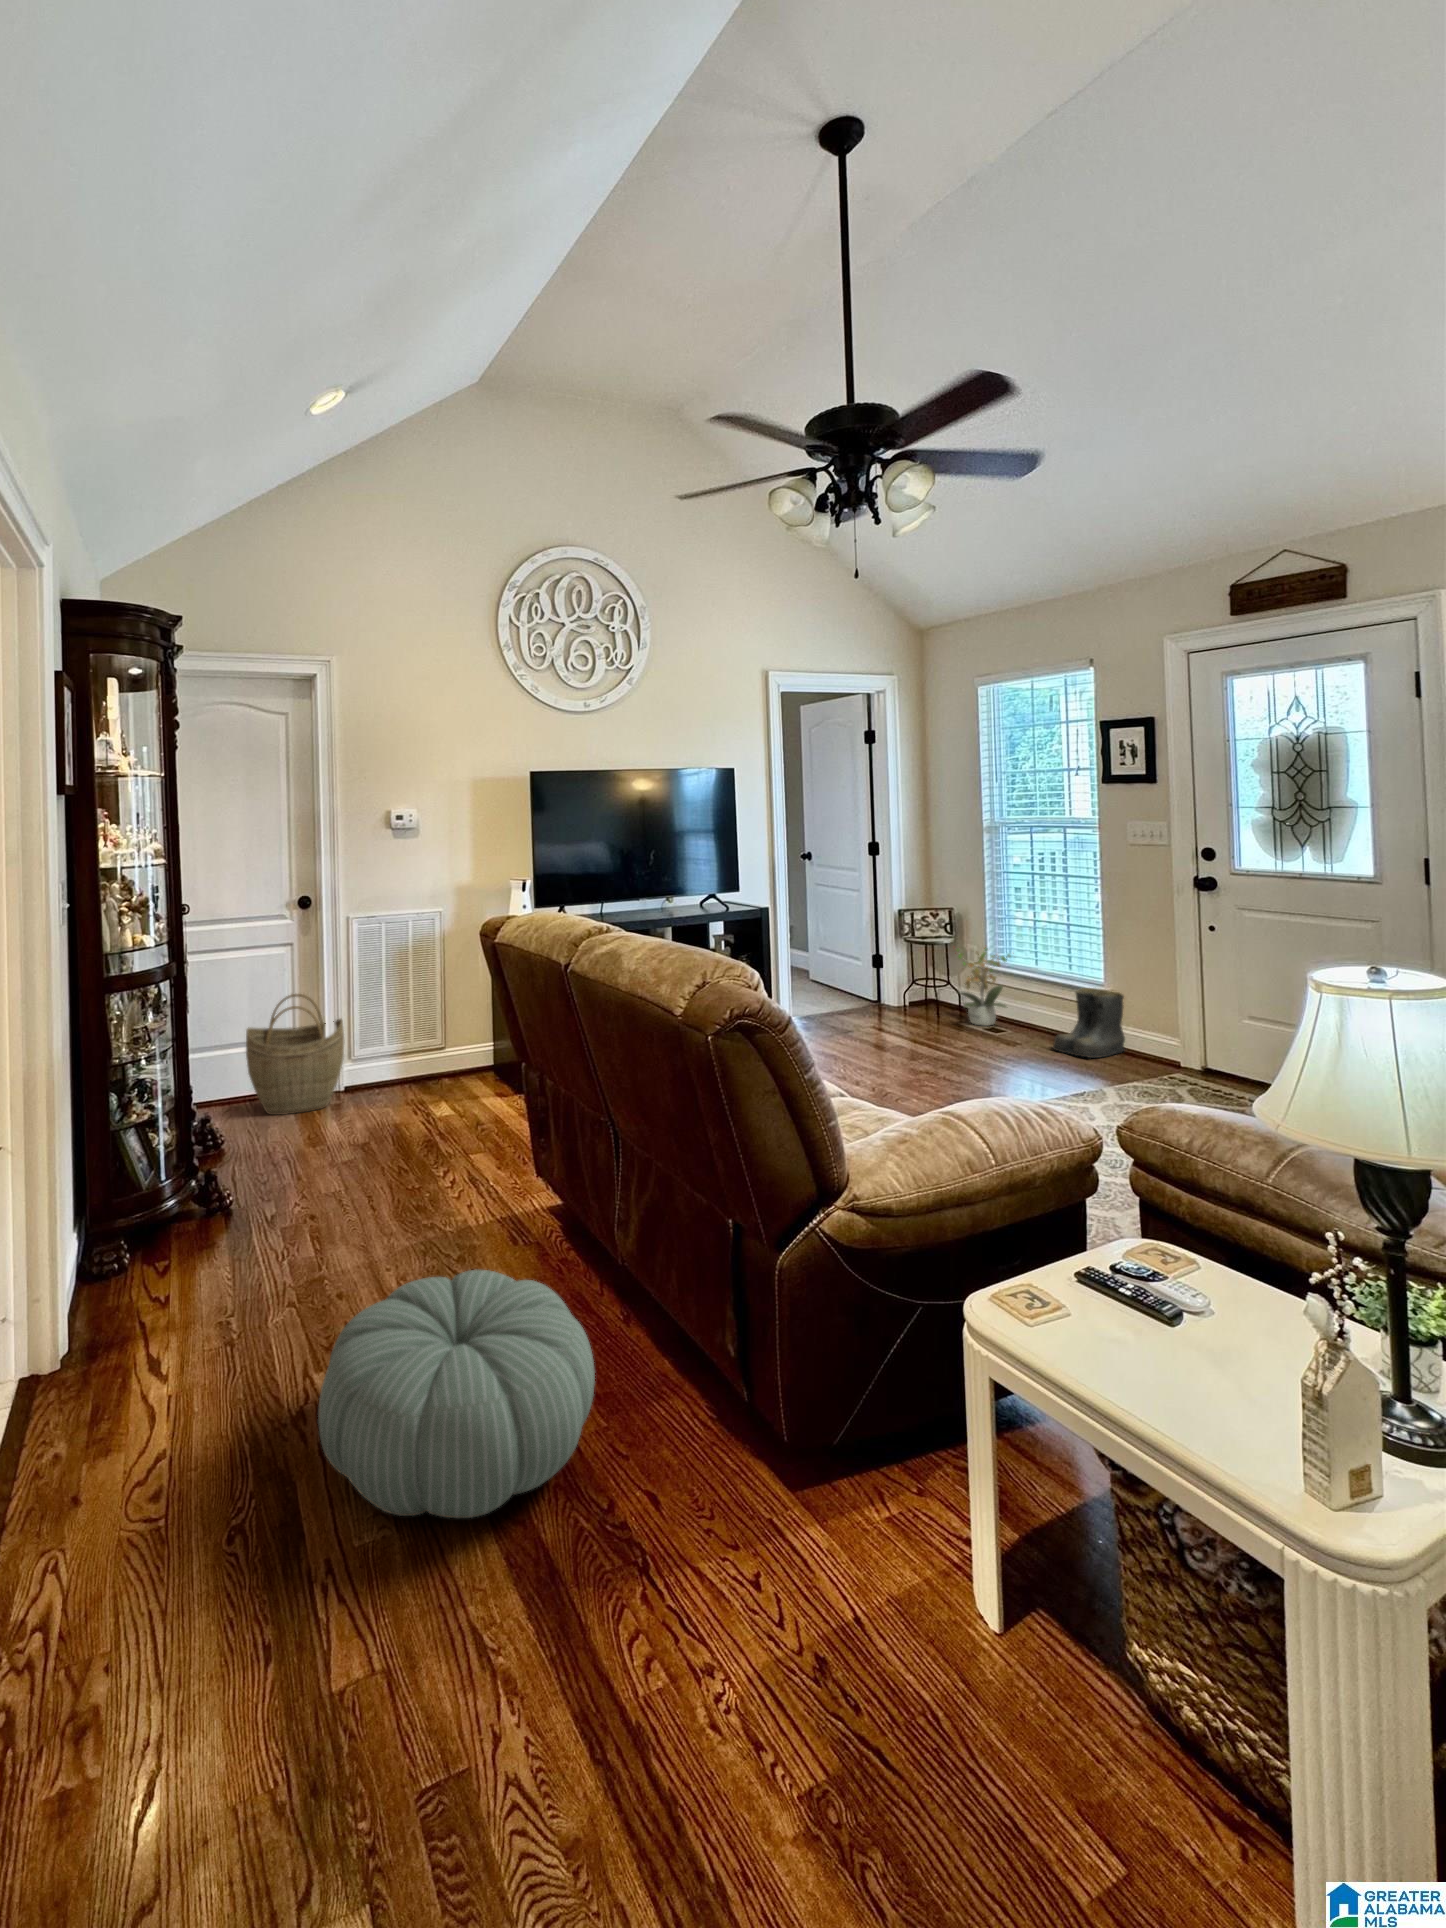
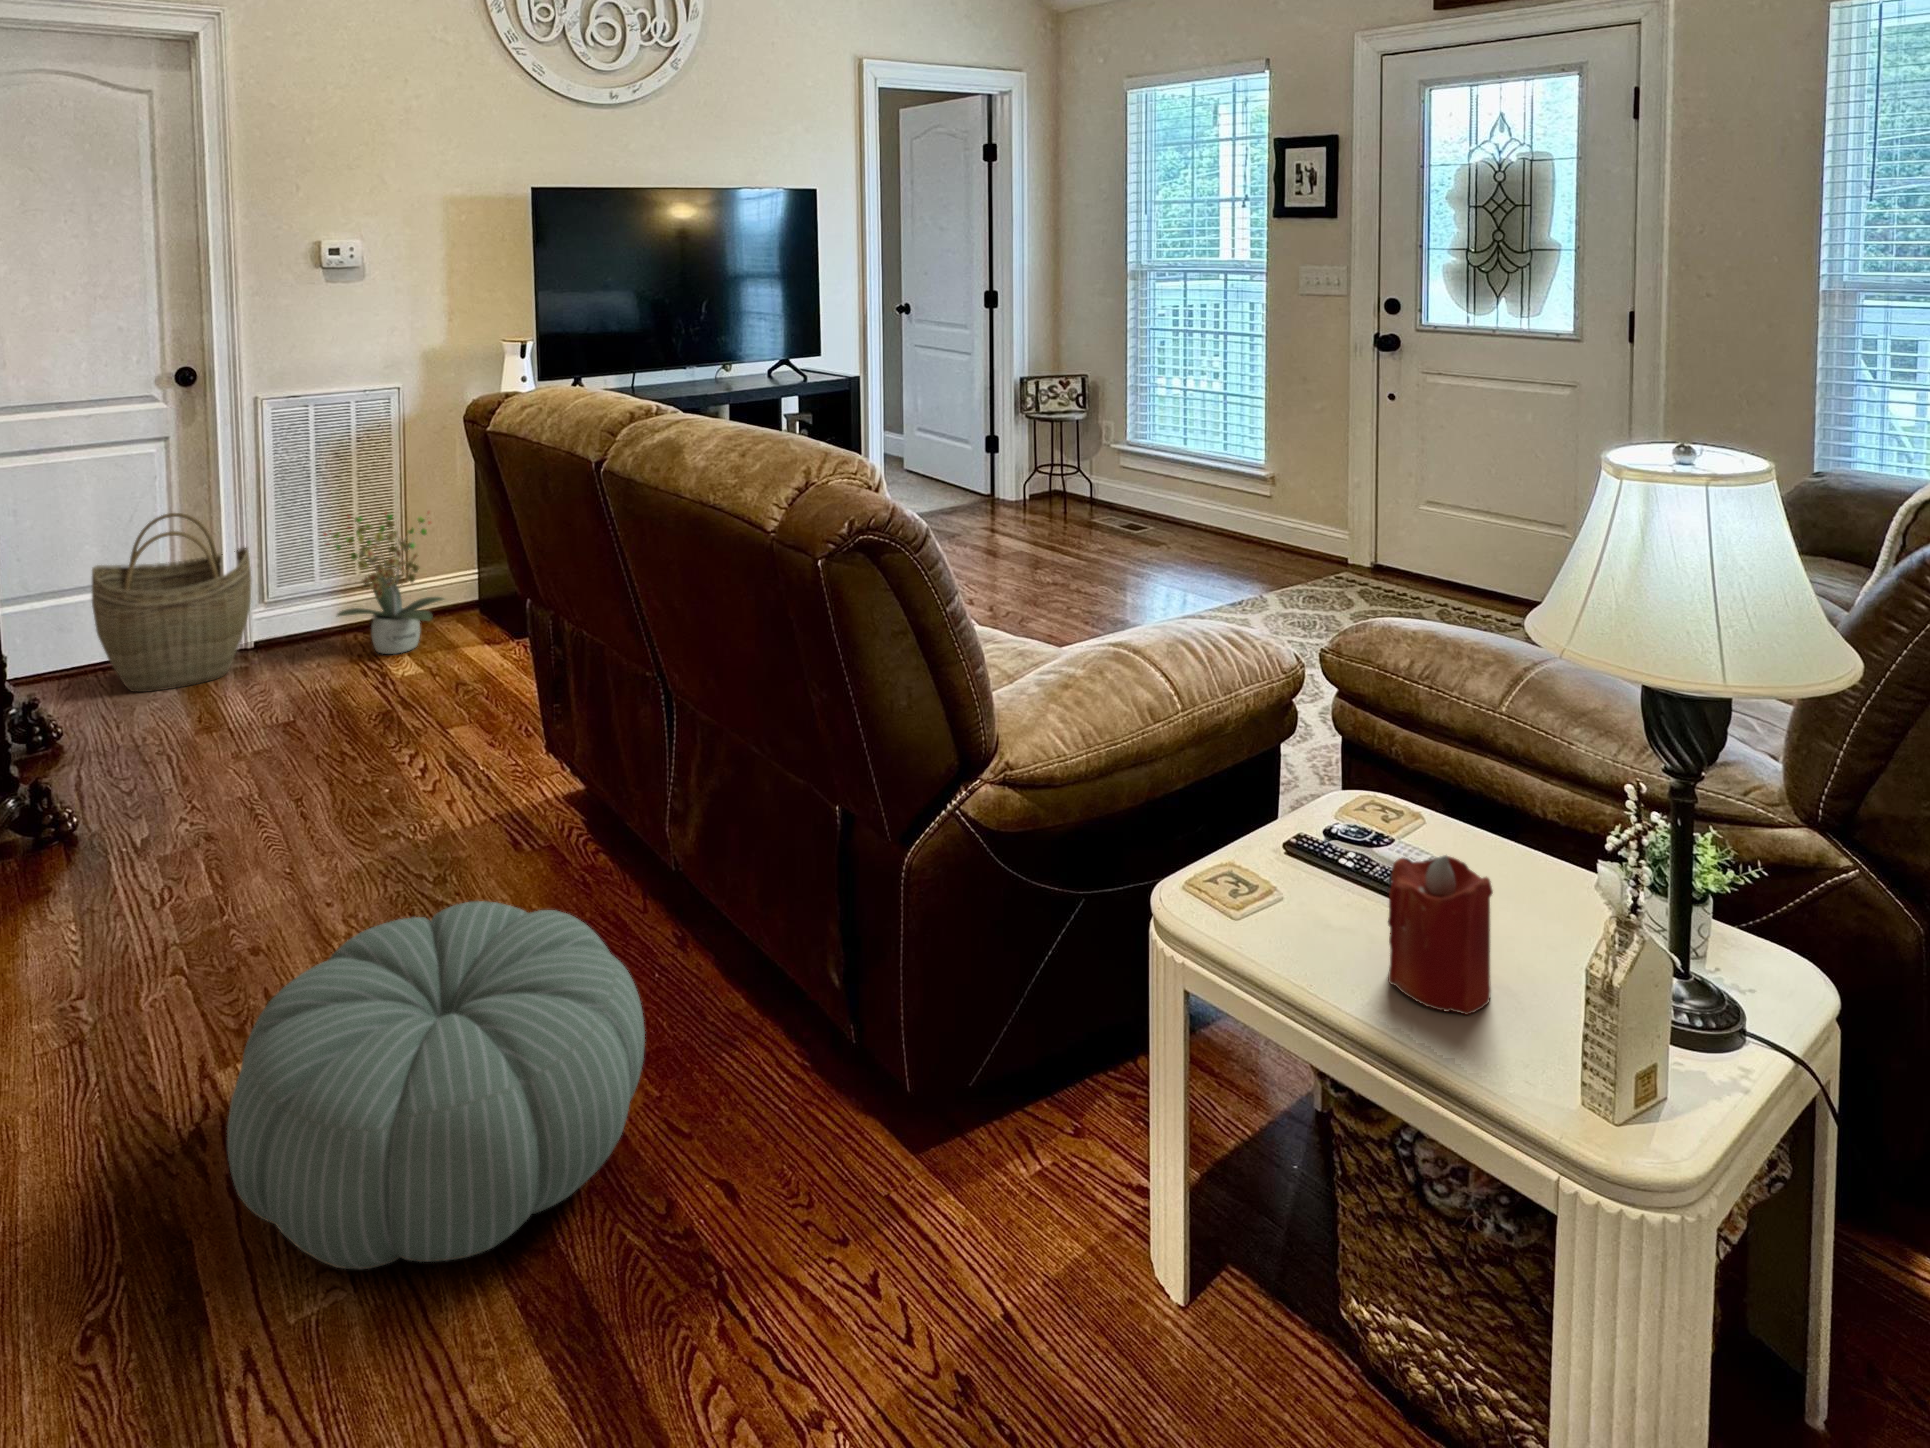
potted plant: present [957,947,1010,1026] -> present [324,512,444,654]
boots: present [1053,988,1125,1058] -> none [1206,475,1295,560]
candle: none [1144,1283,1234,1413] -> present [1388,855,1493,1015]

